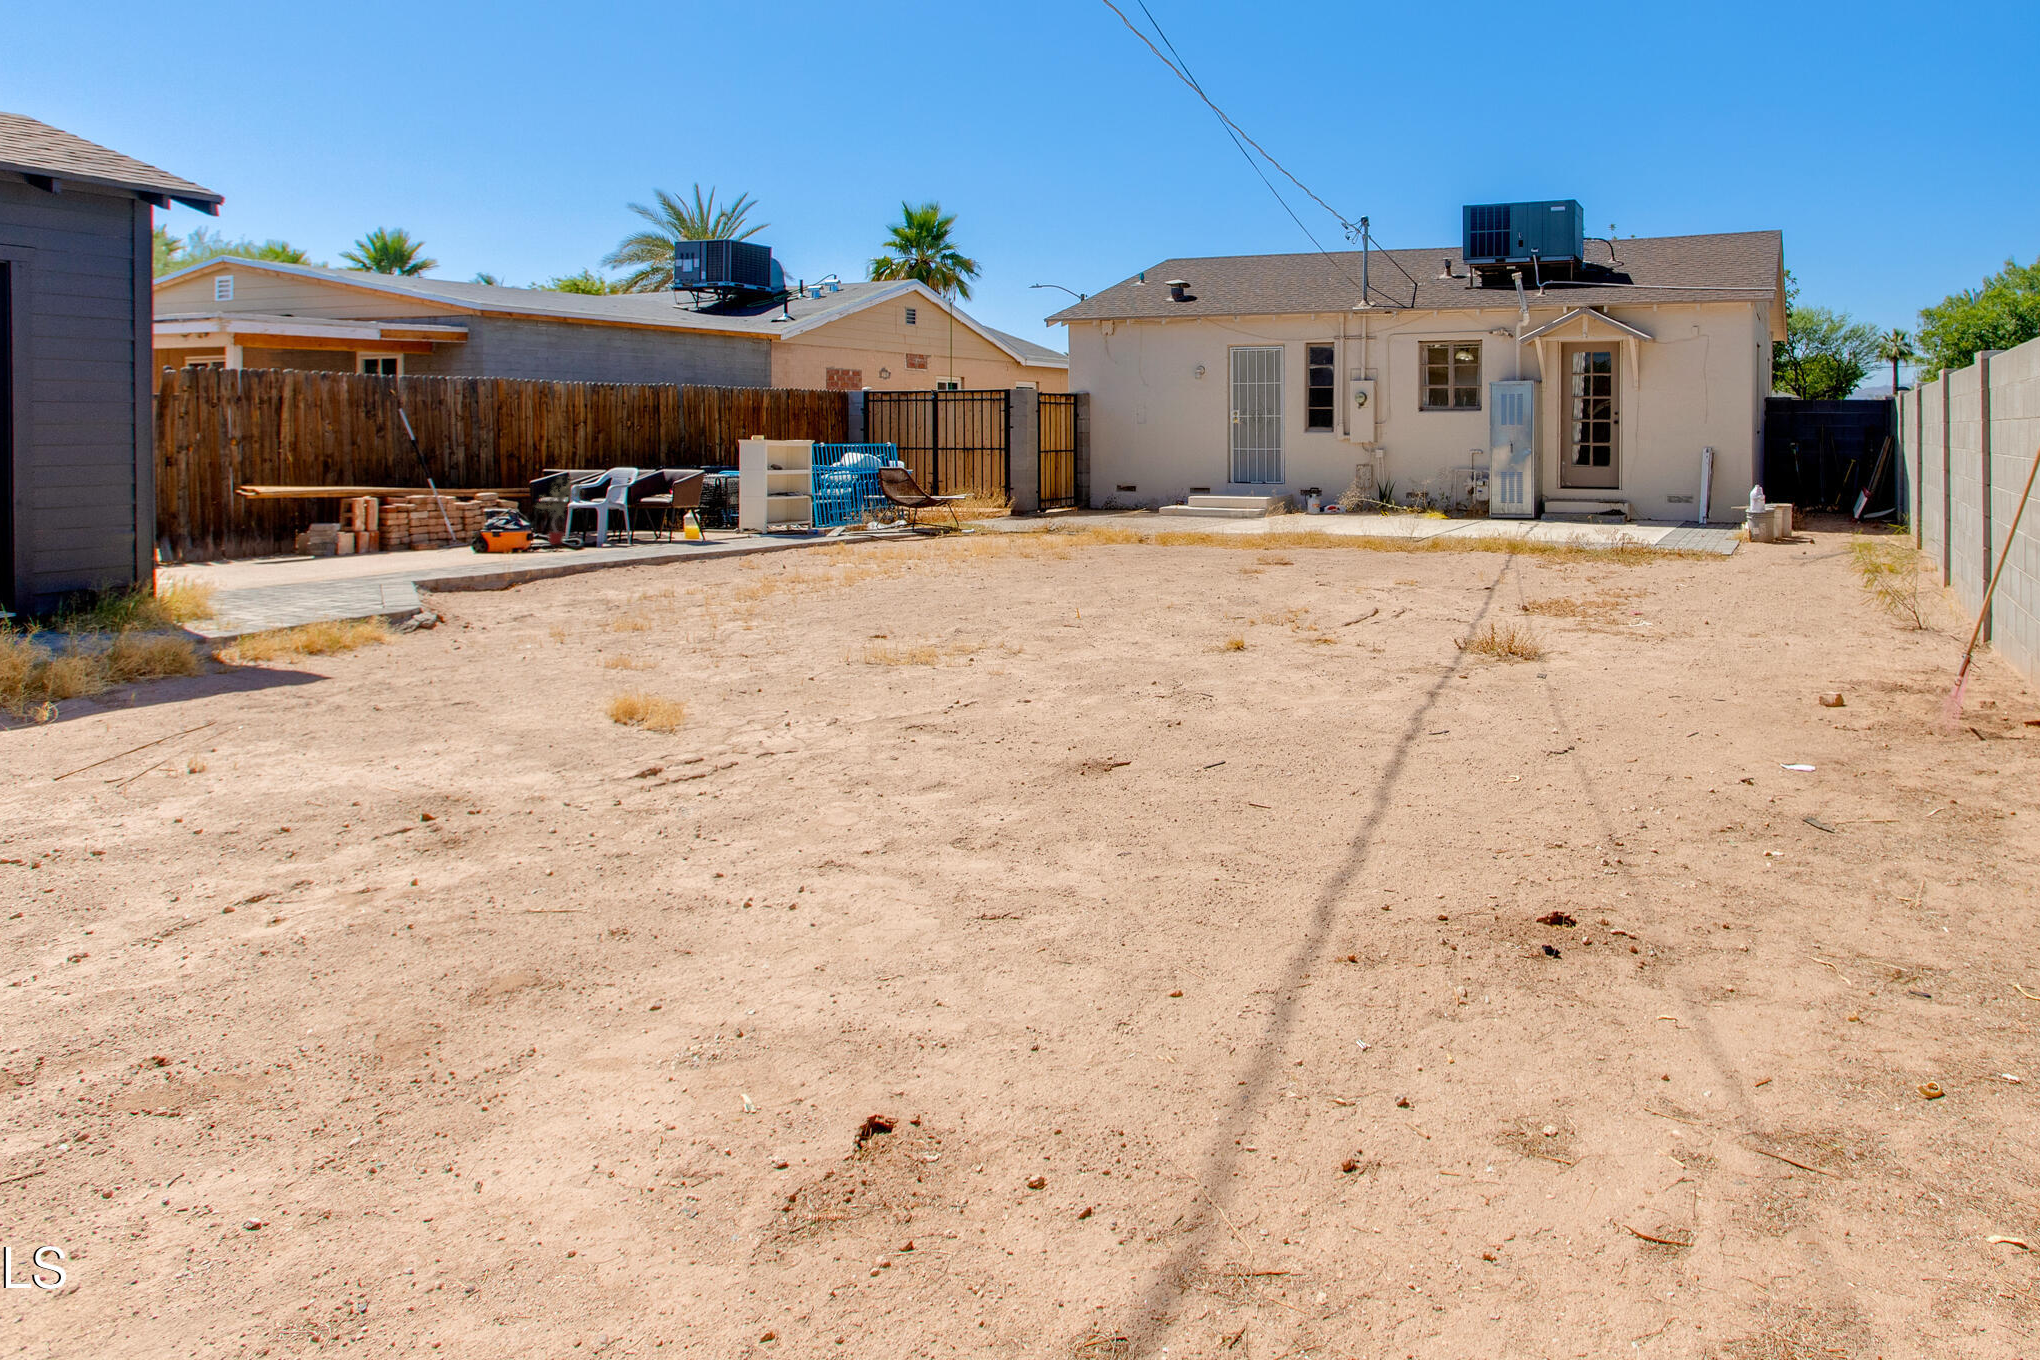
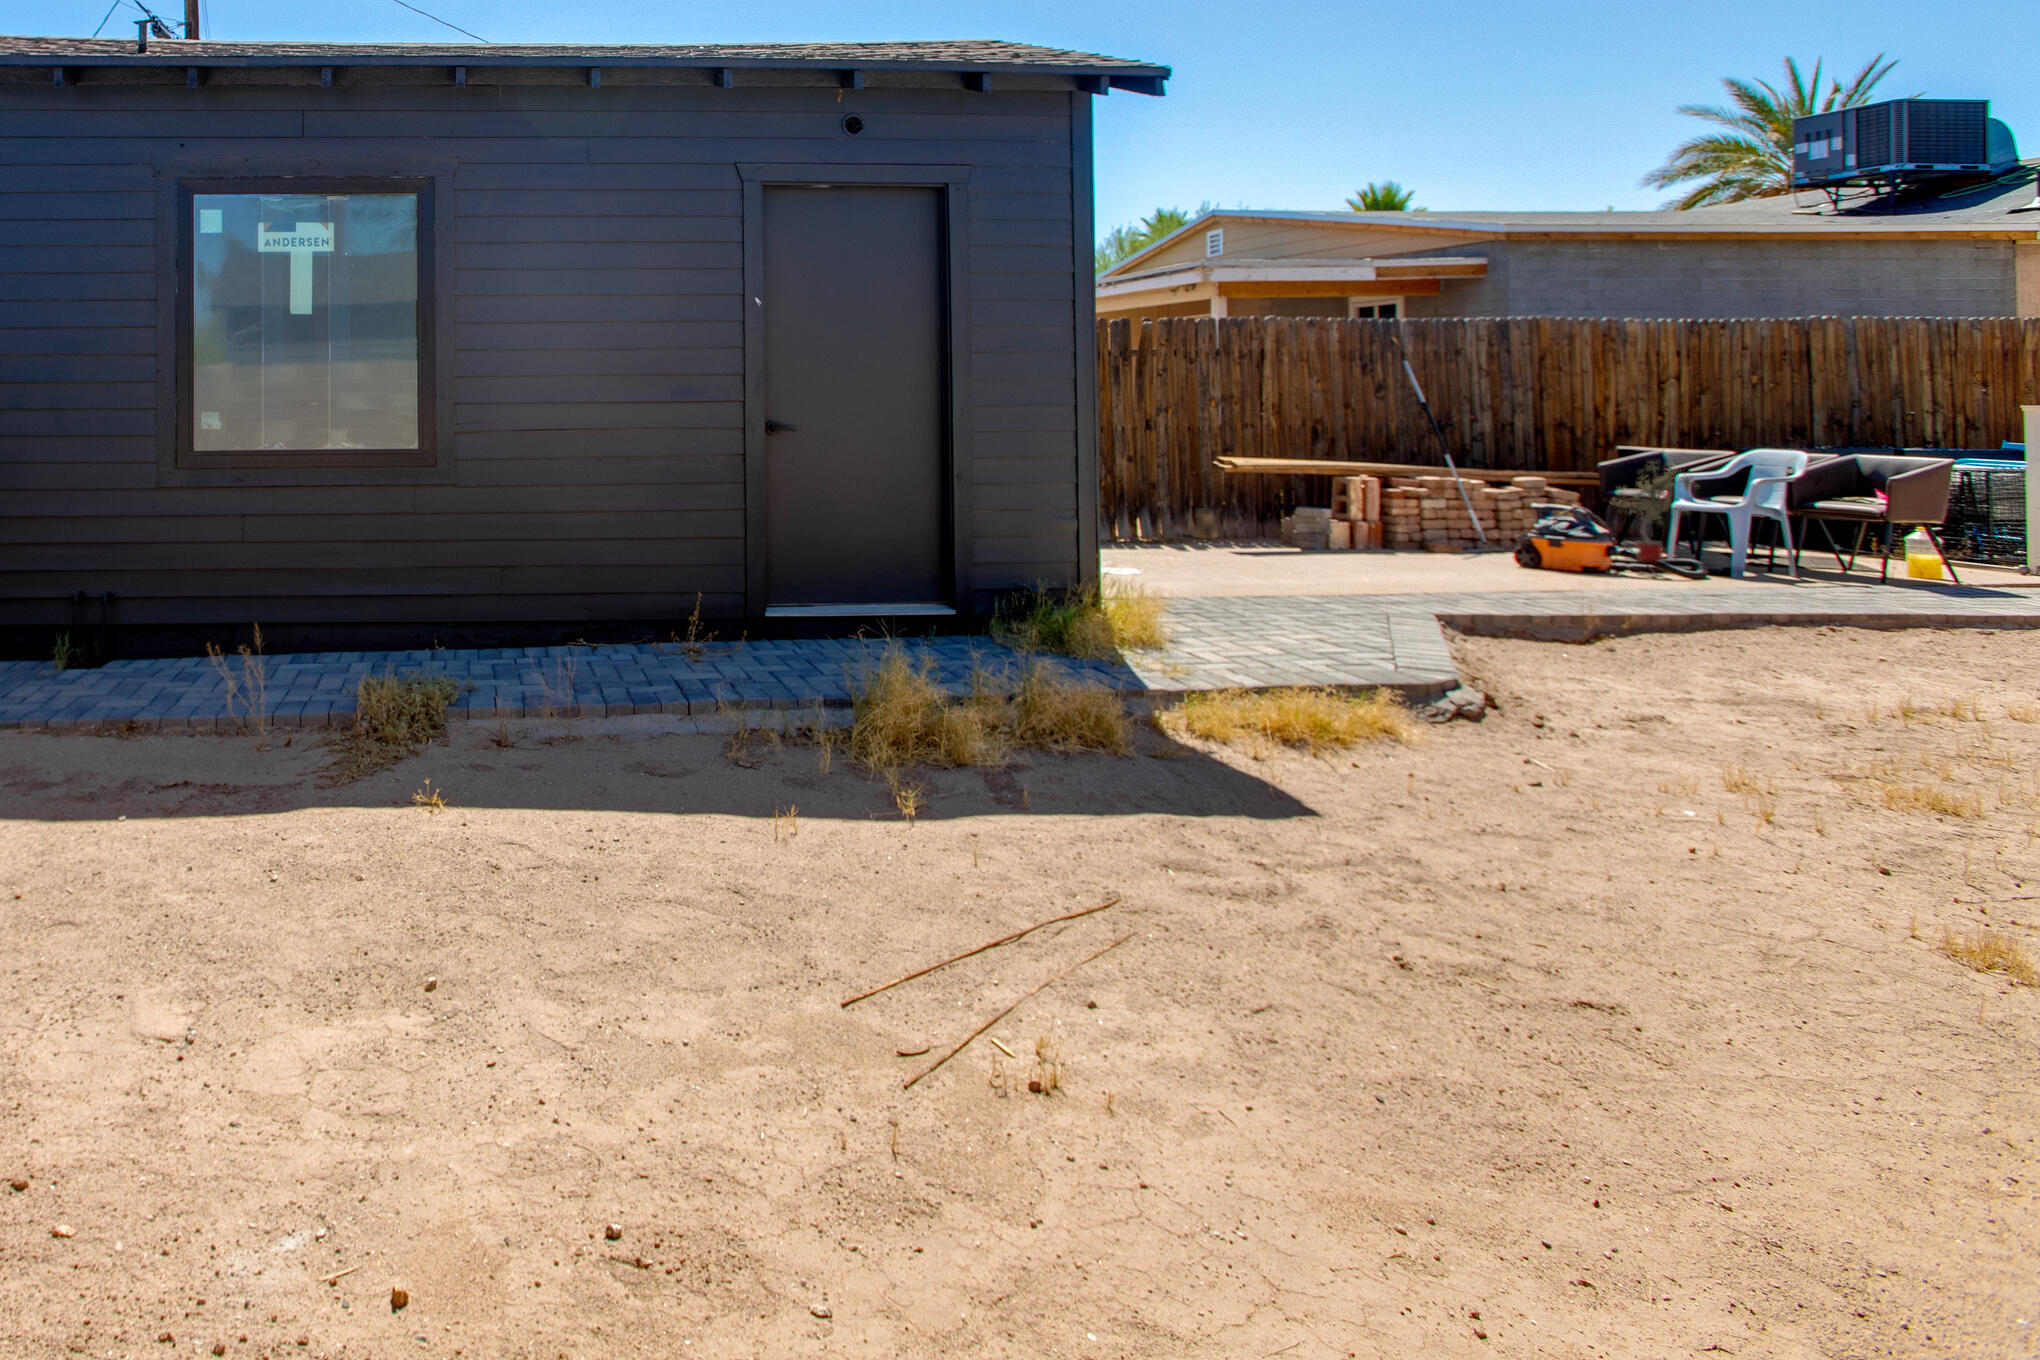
watering can: none [208,532,240,561] -> present [1192,508,1218,539]

